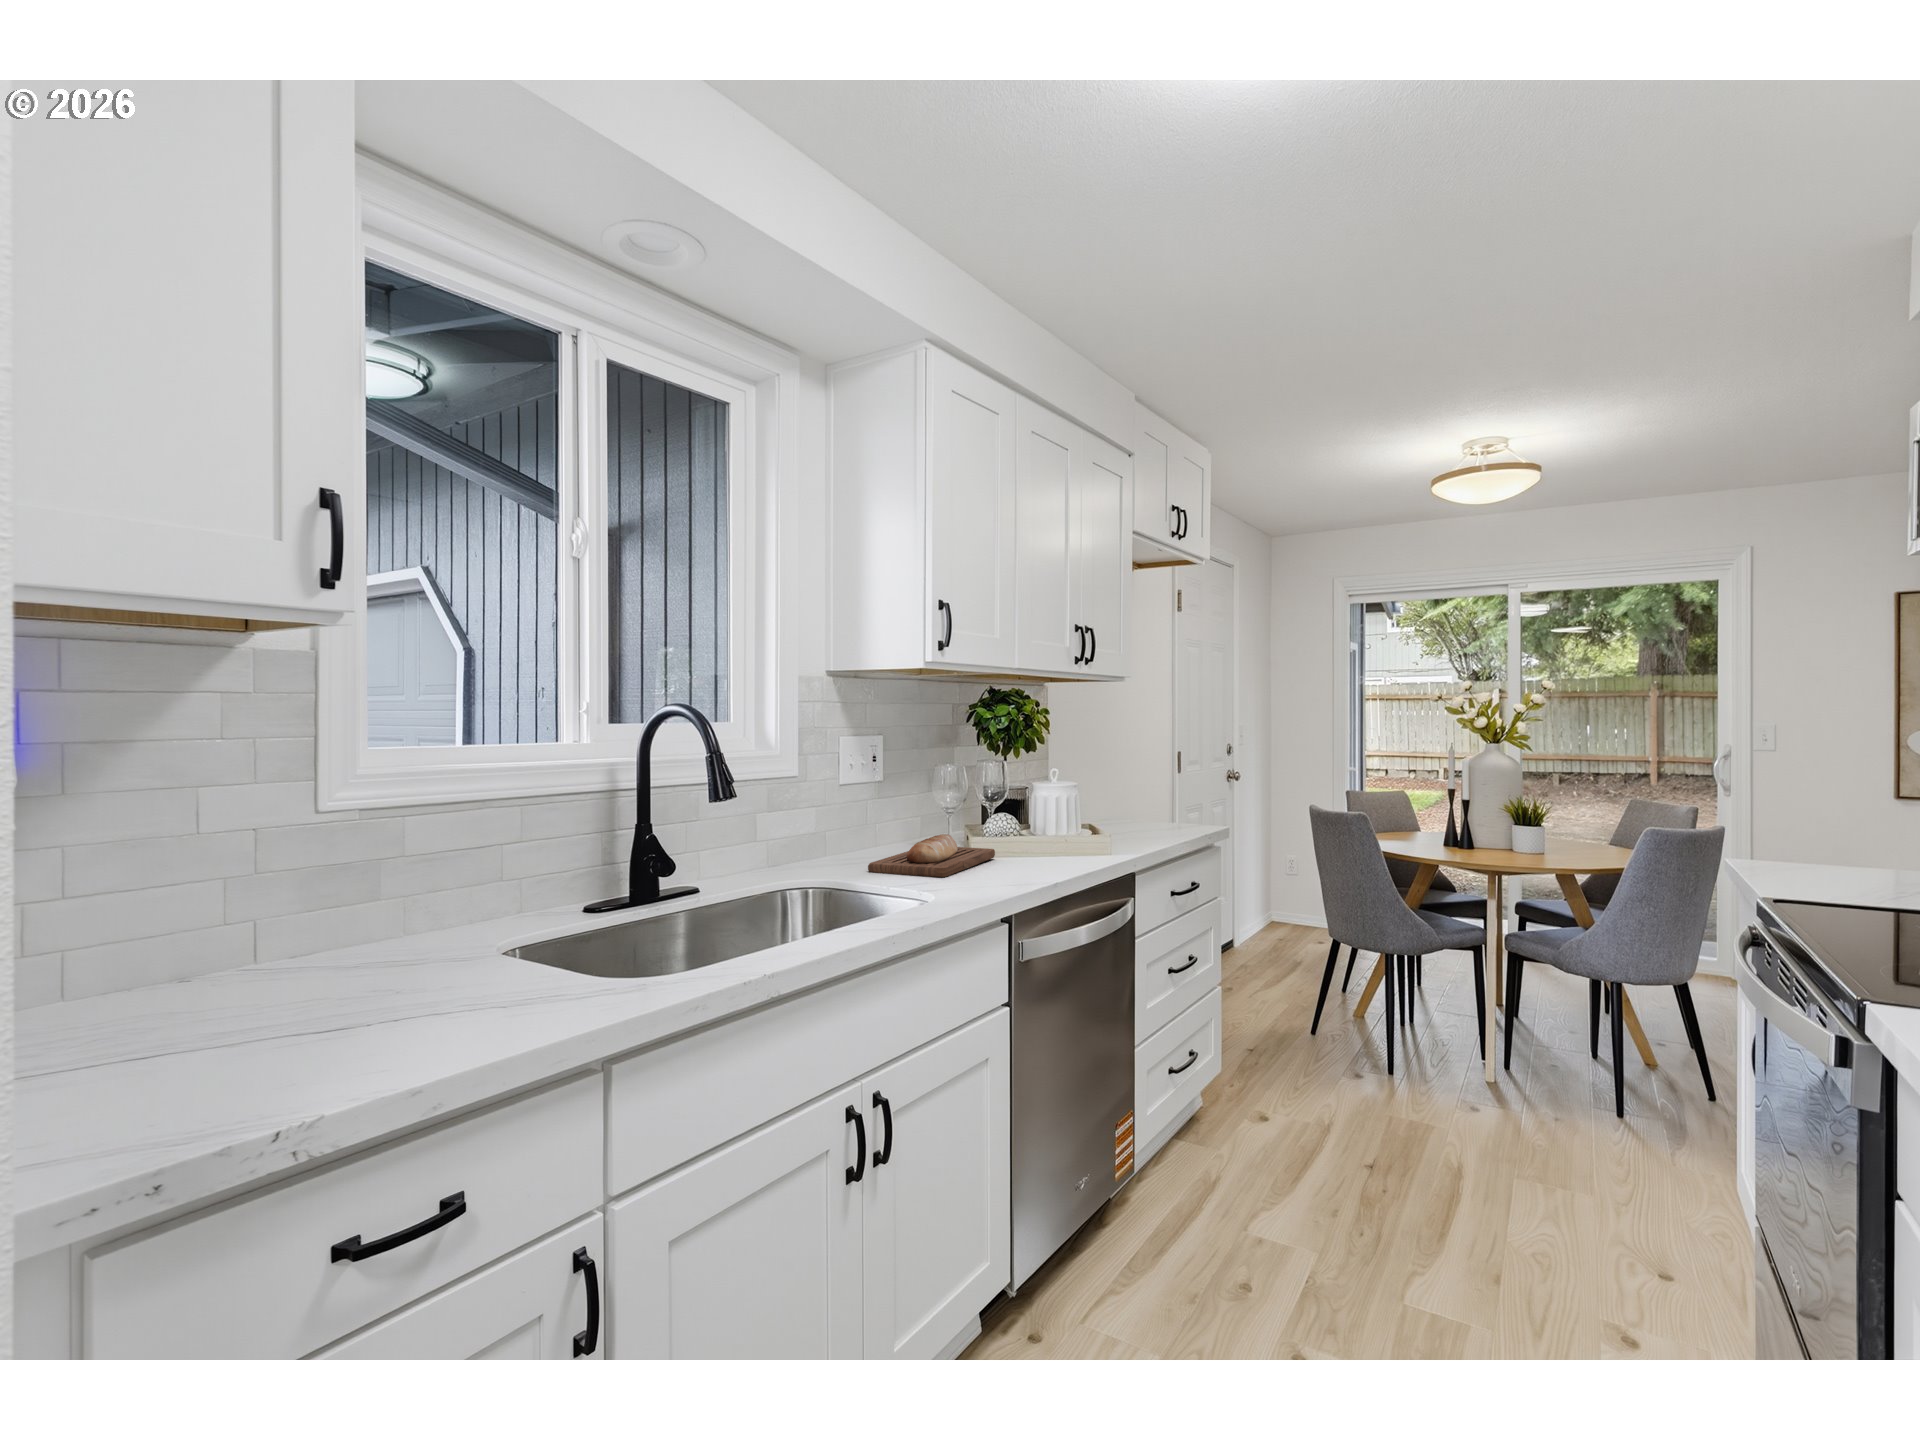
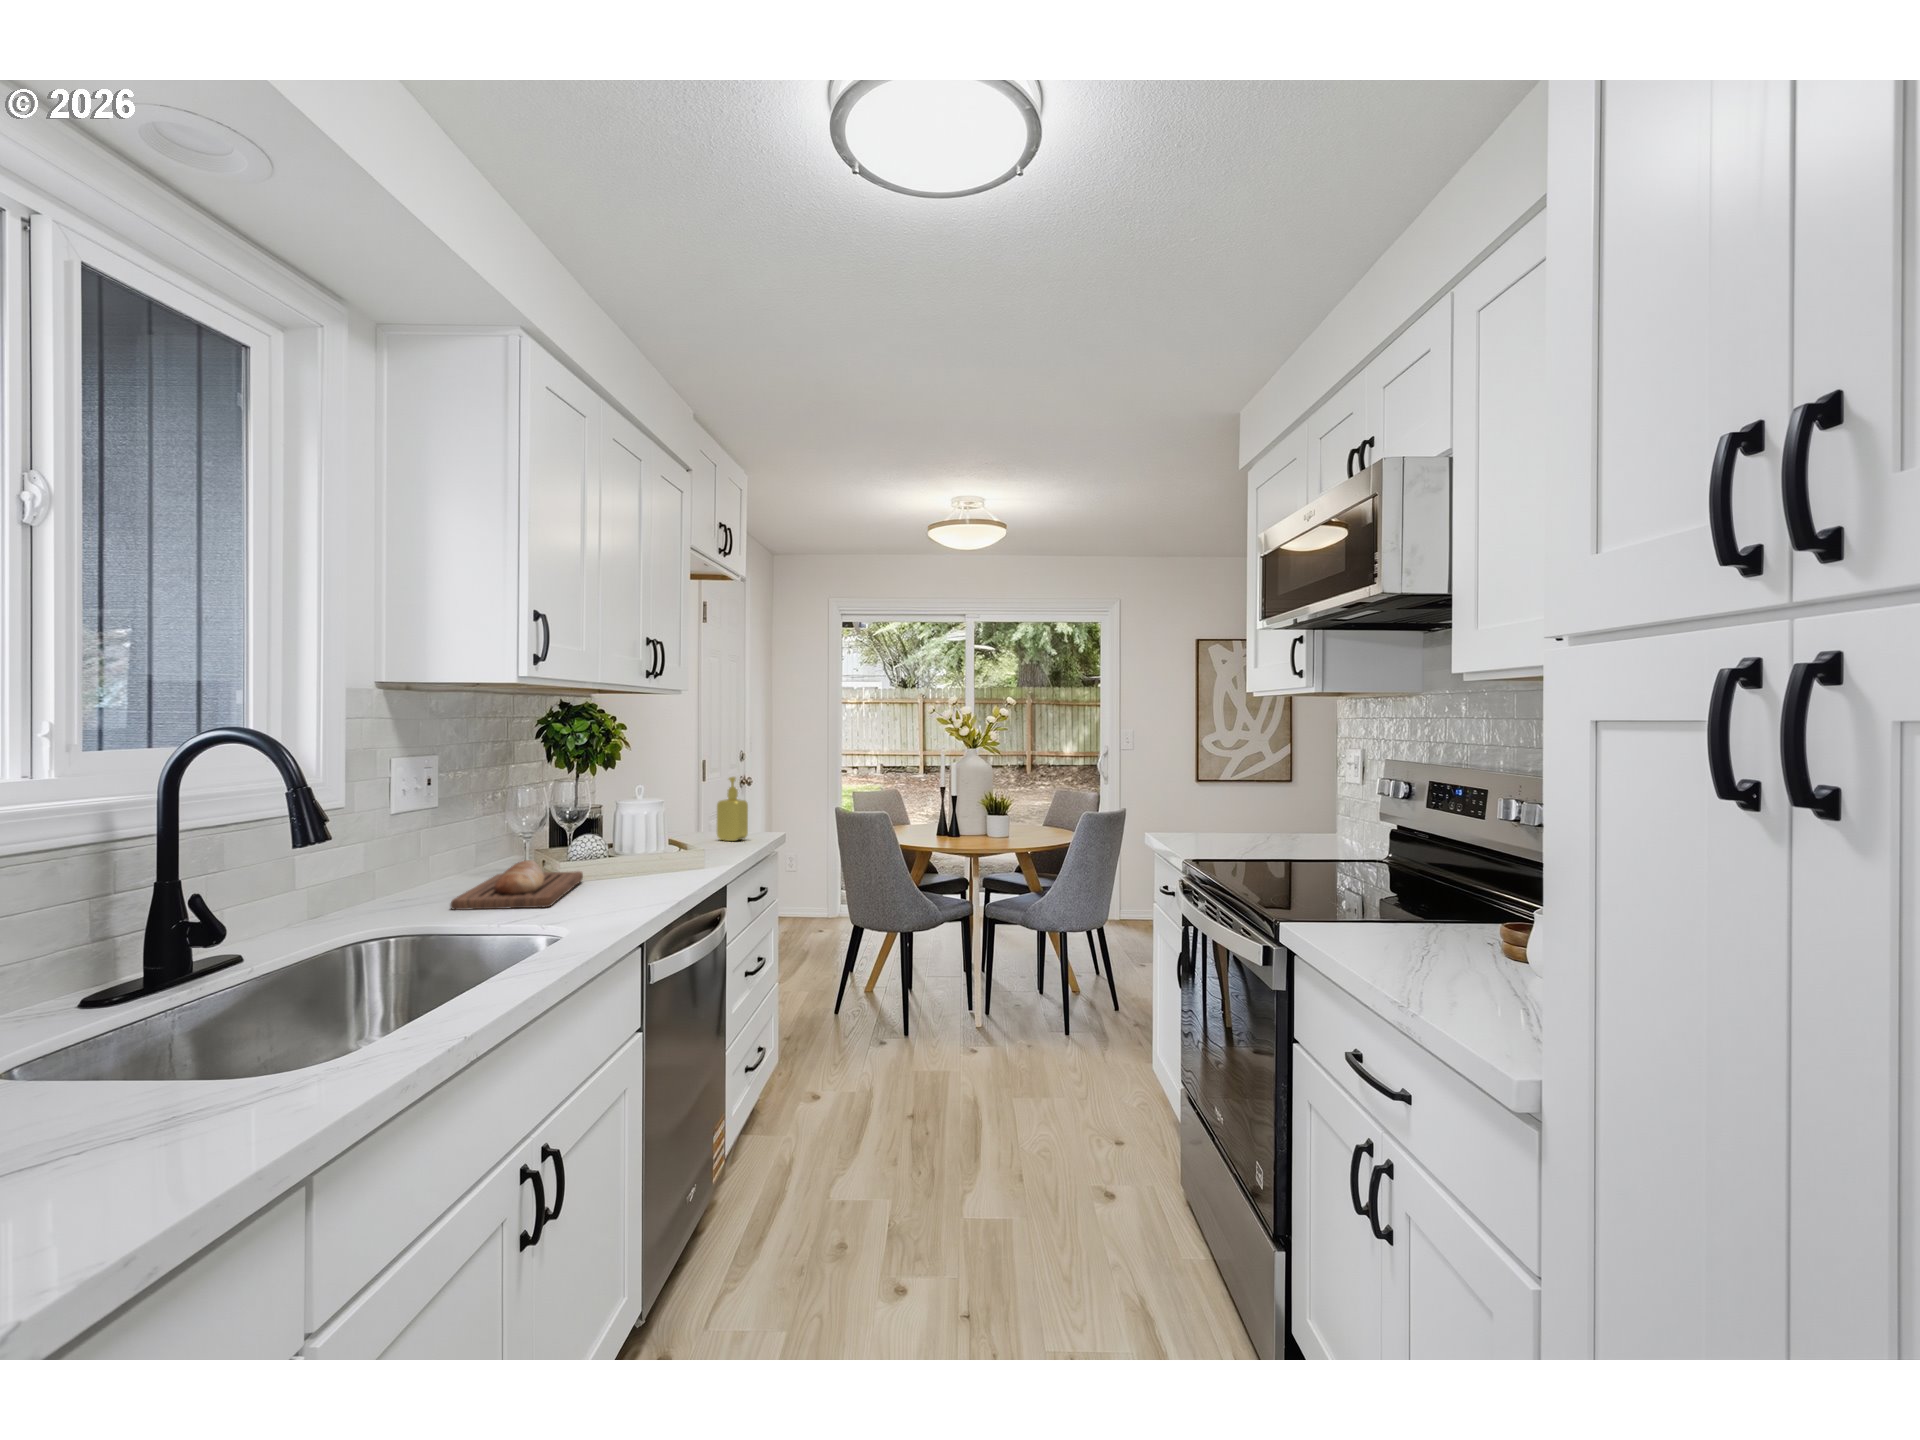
soap dispenser: none [1158,766,1190,834] -> present [717,777,748,841]

